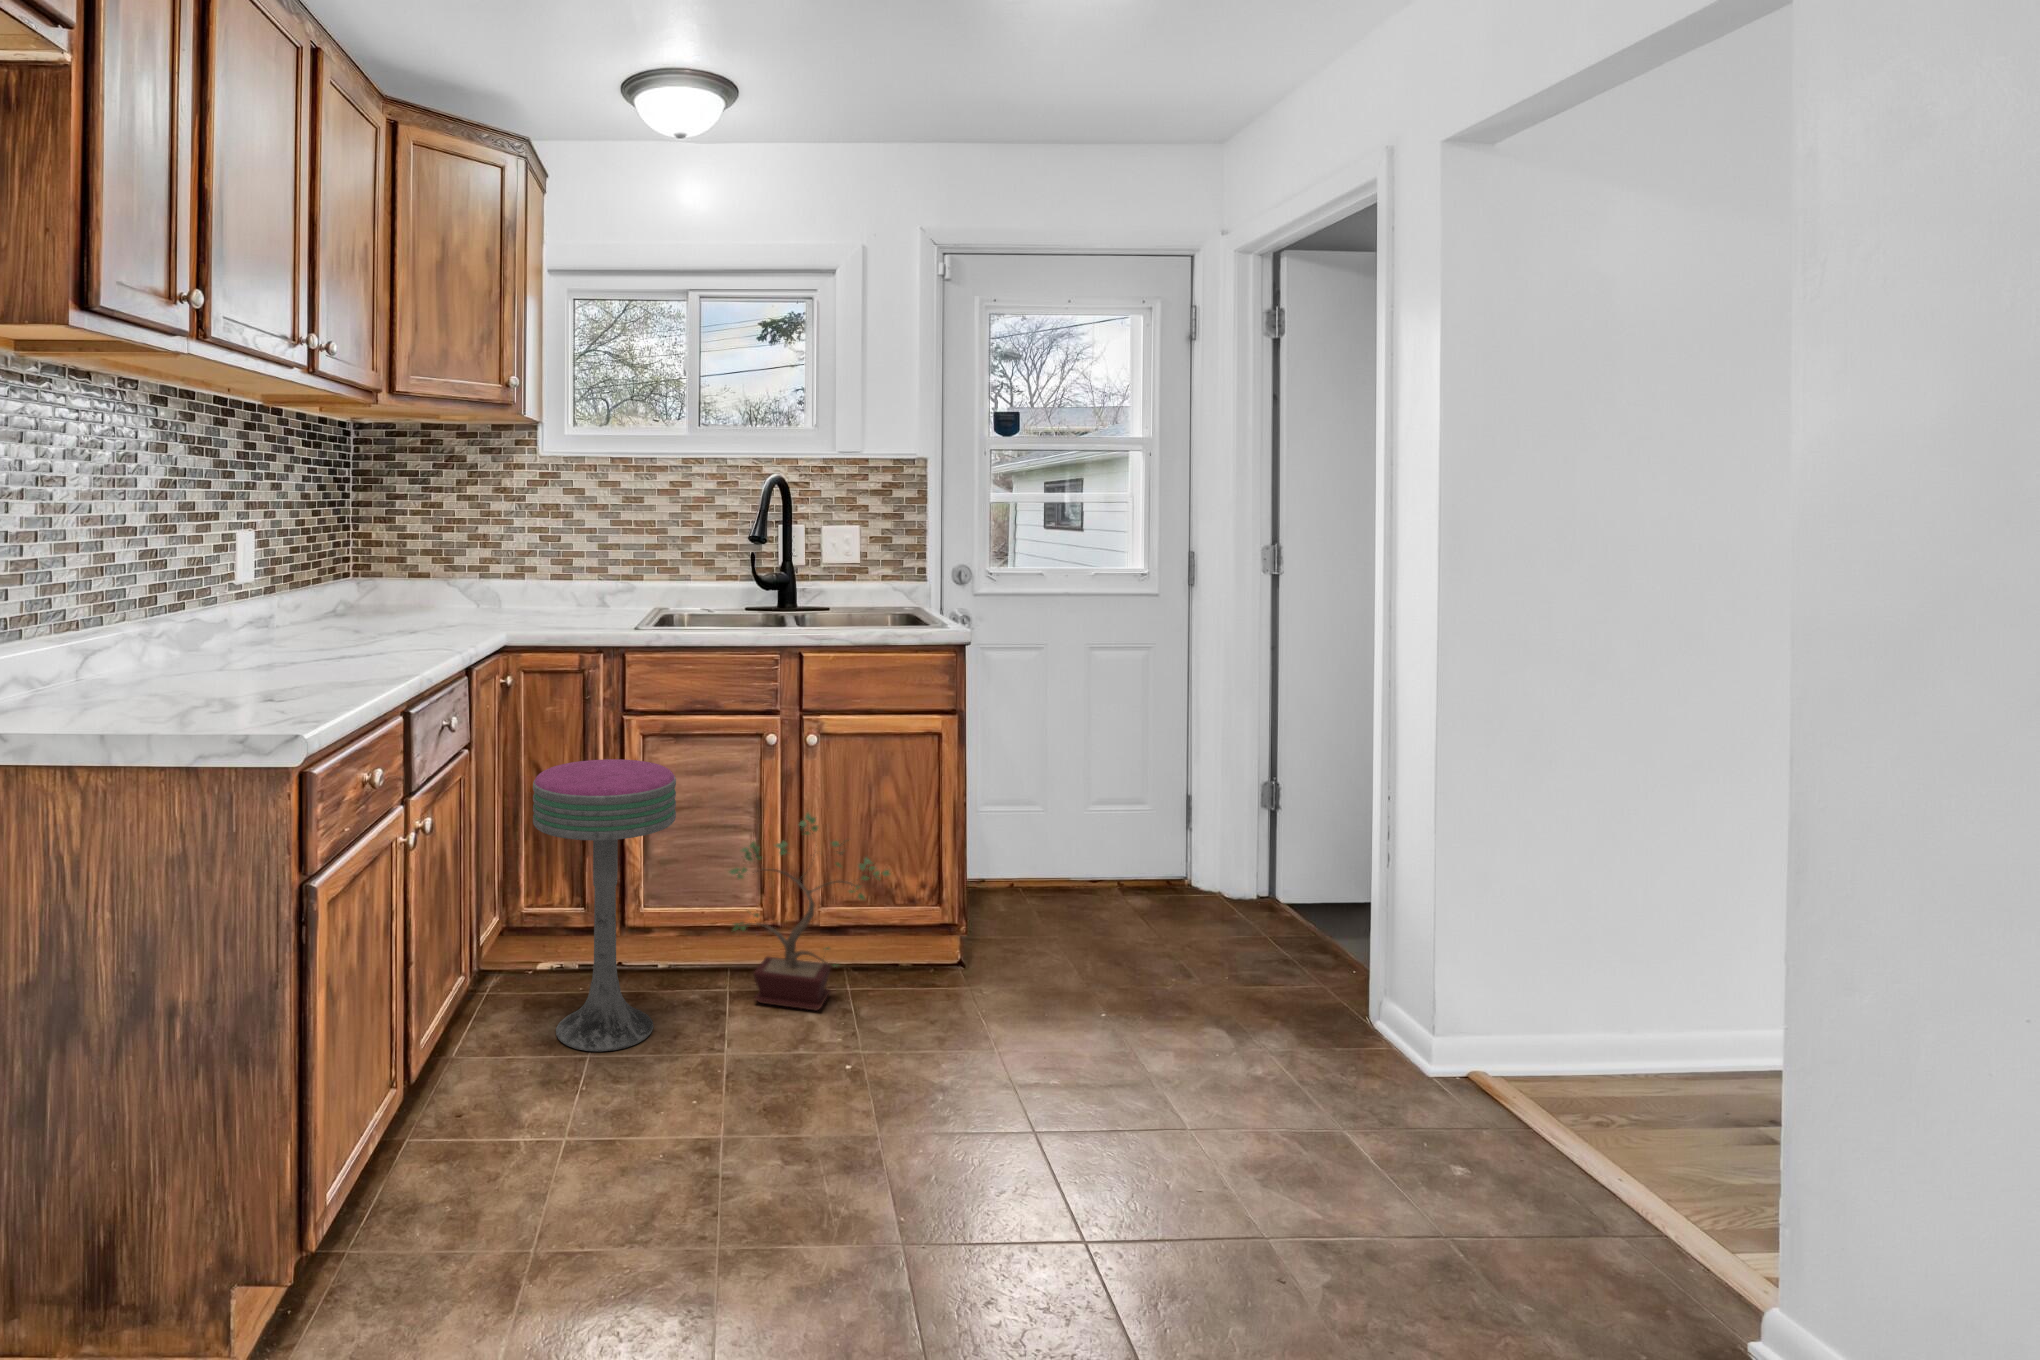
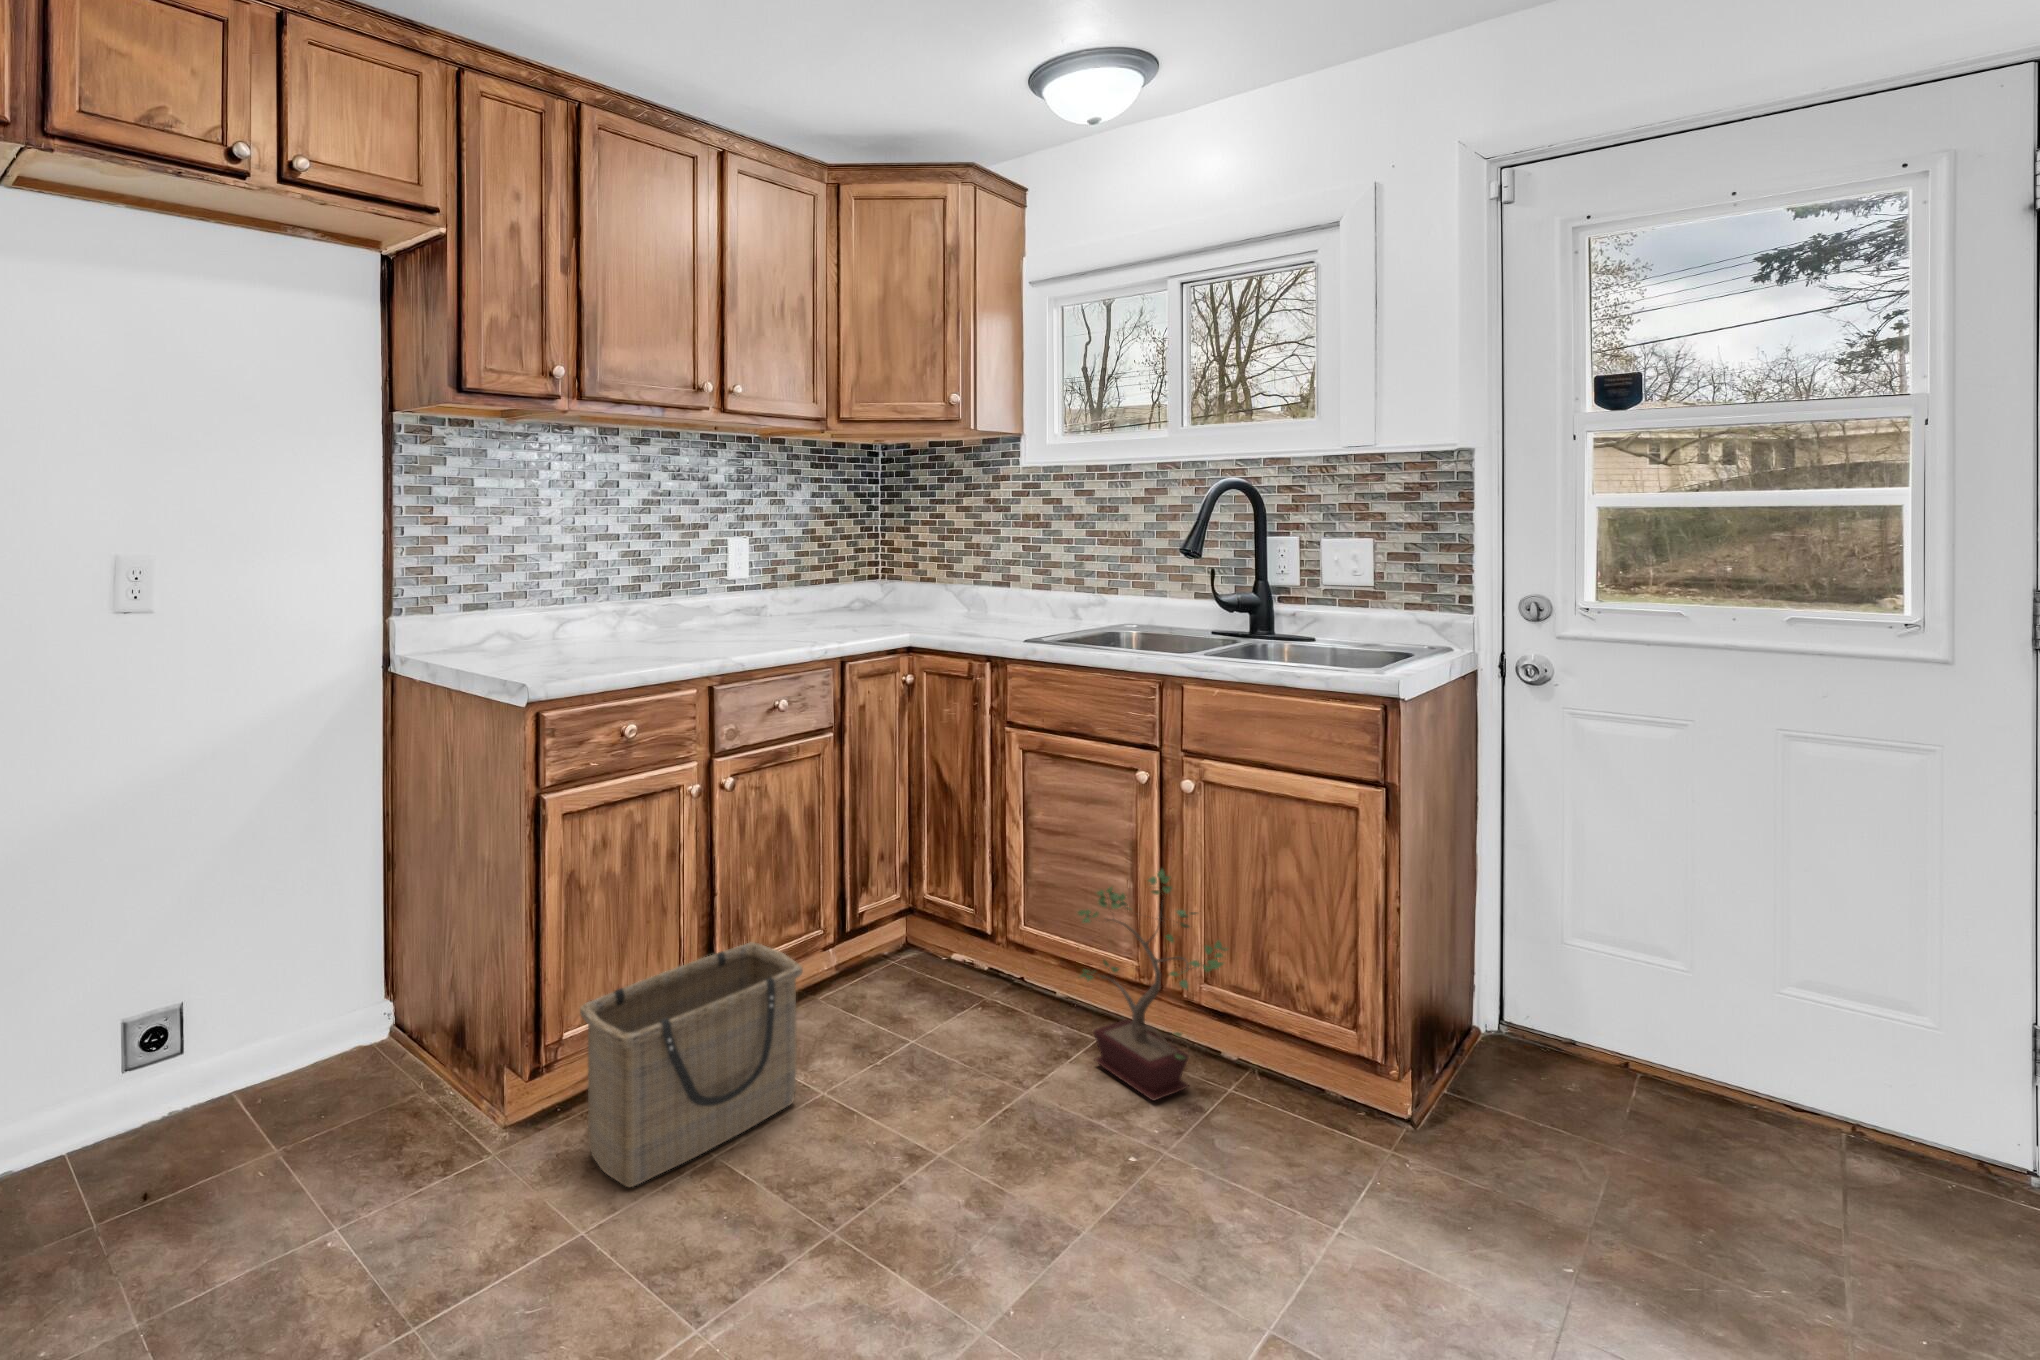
bar stool: present [533,759,676,1052] -> none [861,763,1002,1055]
basket: none [420,980,576,1270] -> present [580,942,803,1187]

